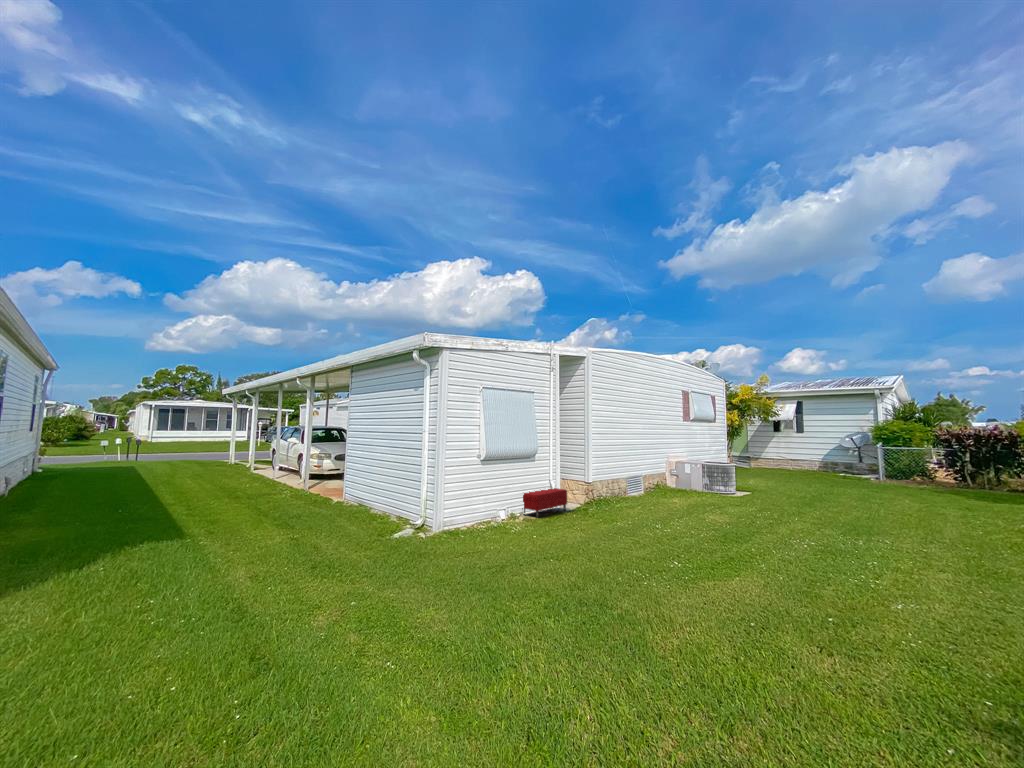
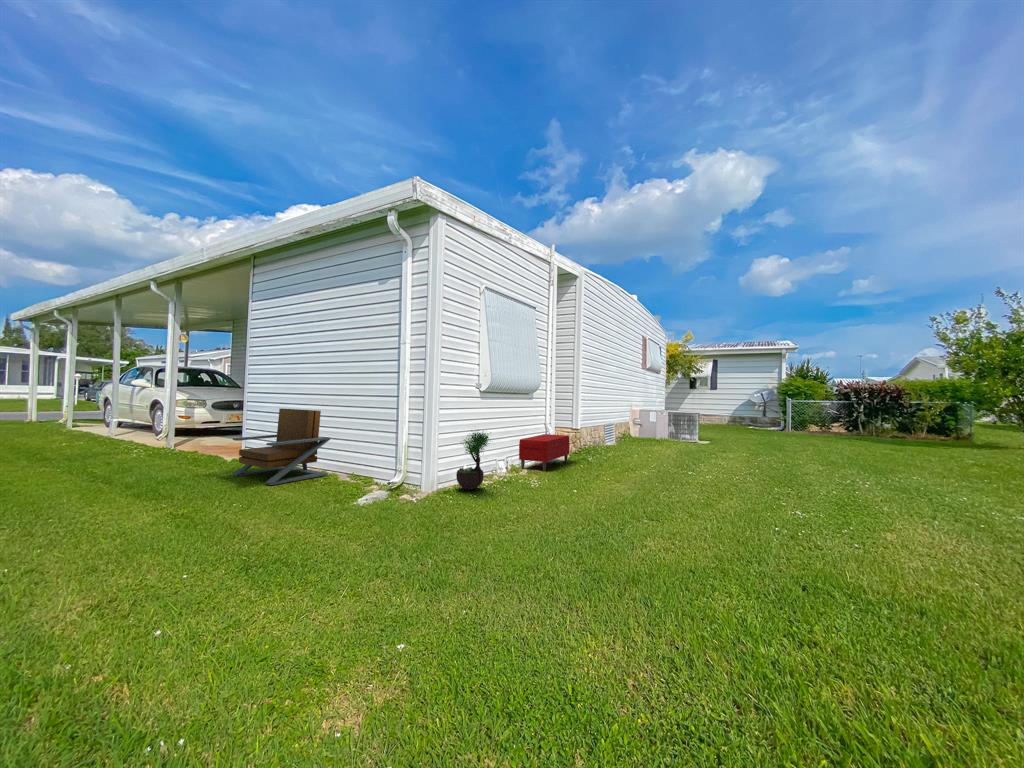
lounge chair: none [333,470,388,521] -> present [232,408,330,485]
potted tree: none [458,487,482,529] -> present [456,430,491,490]

